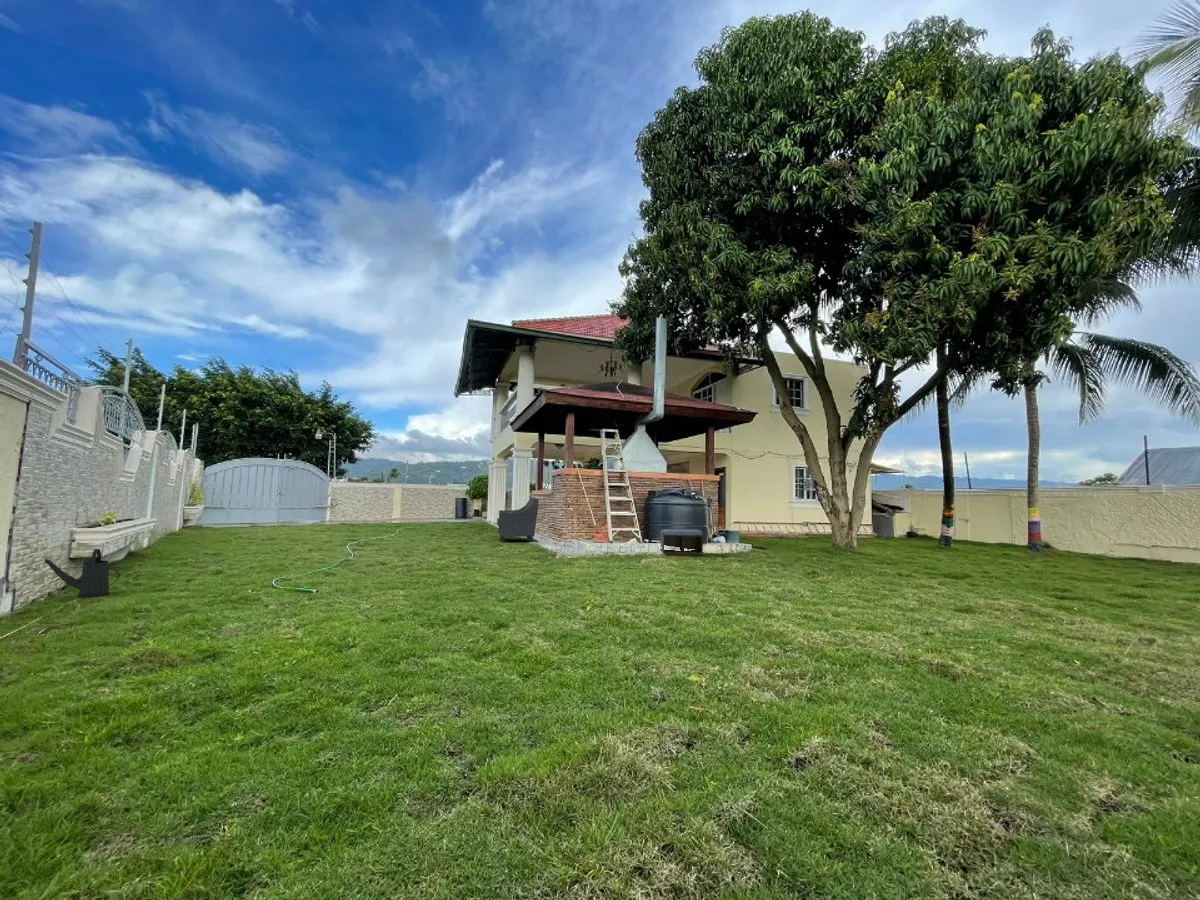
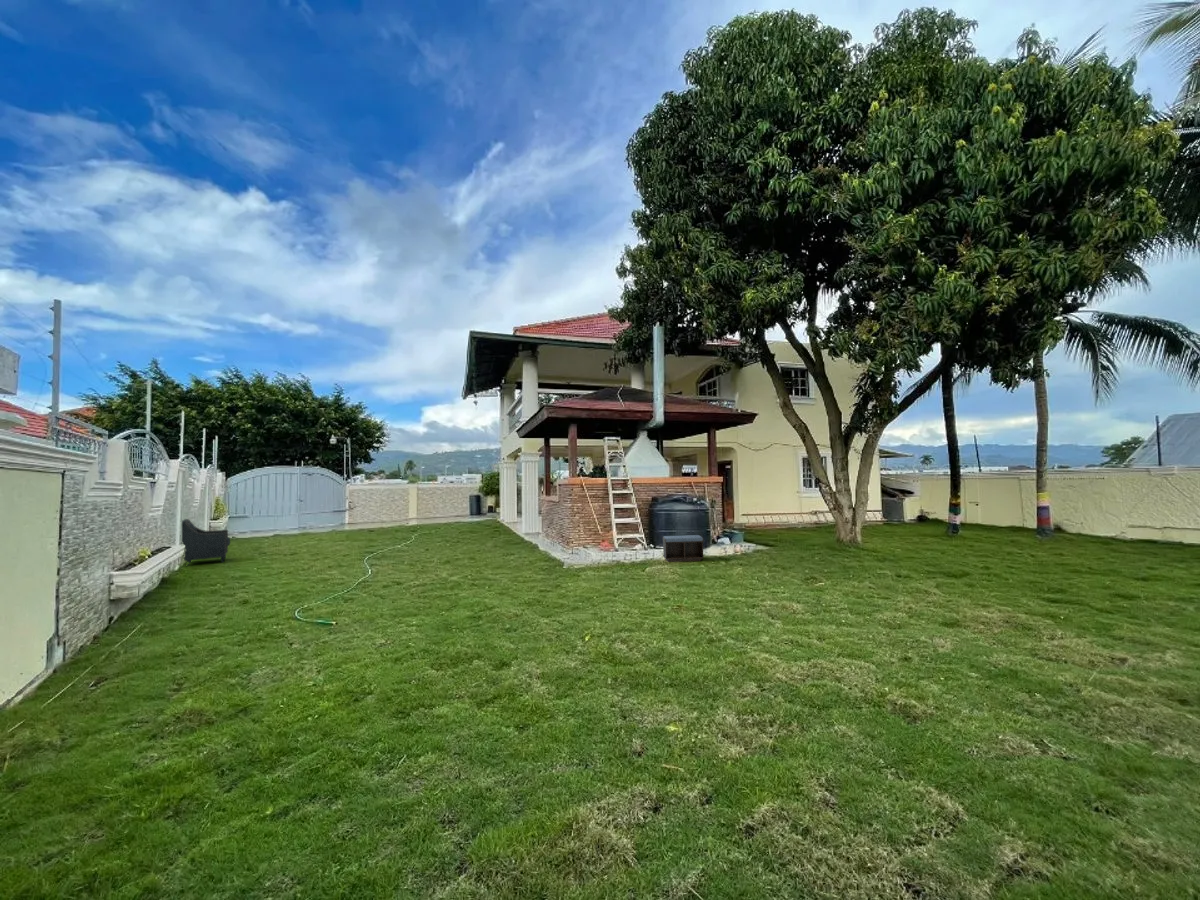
chair: present [497,497,539,543] -> present [182,519,230,565]
watering can: present [45,549,120,597] -> none [88,593,157,640]

